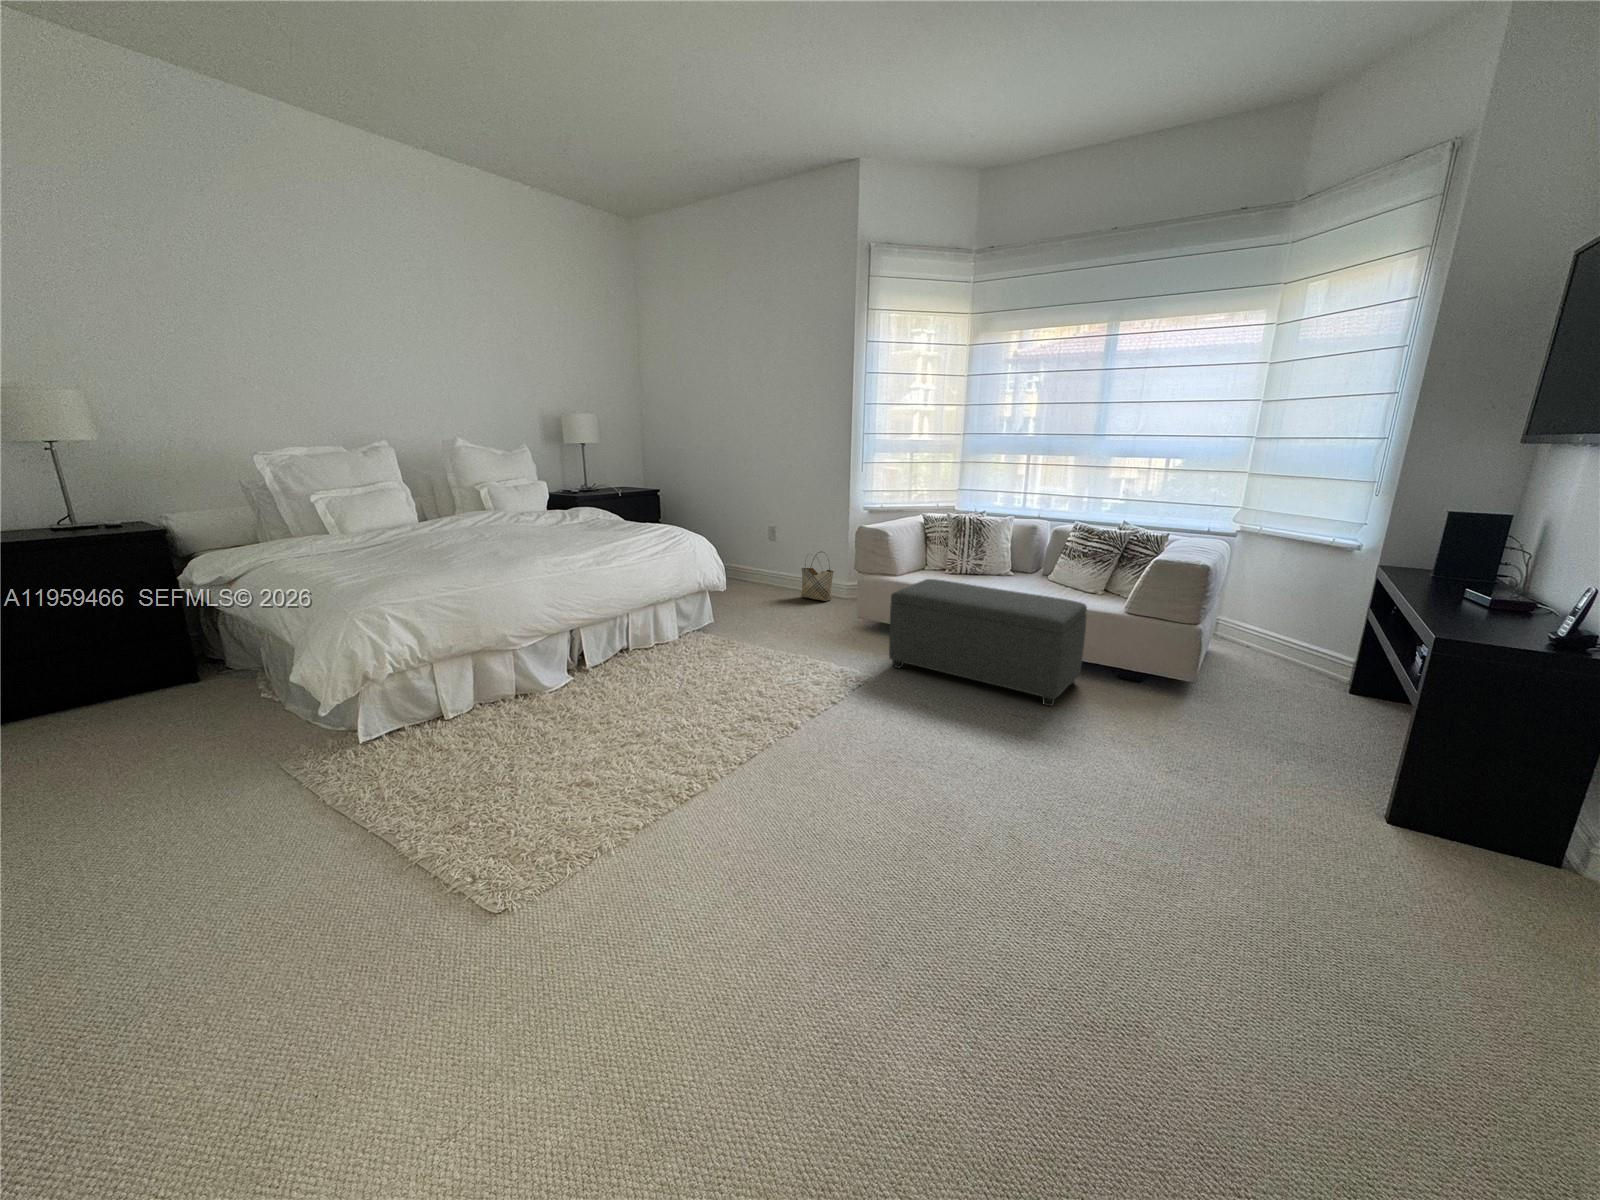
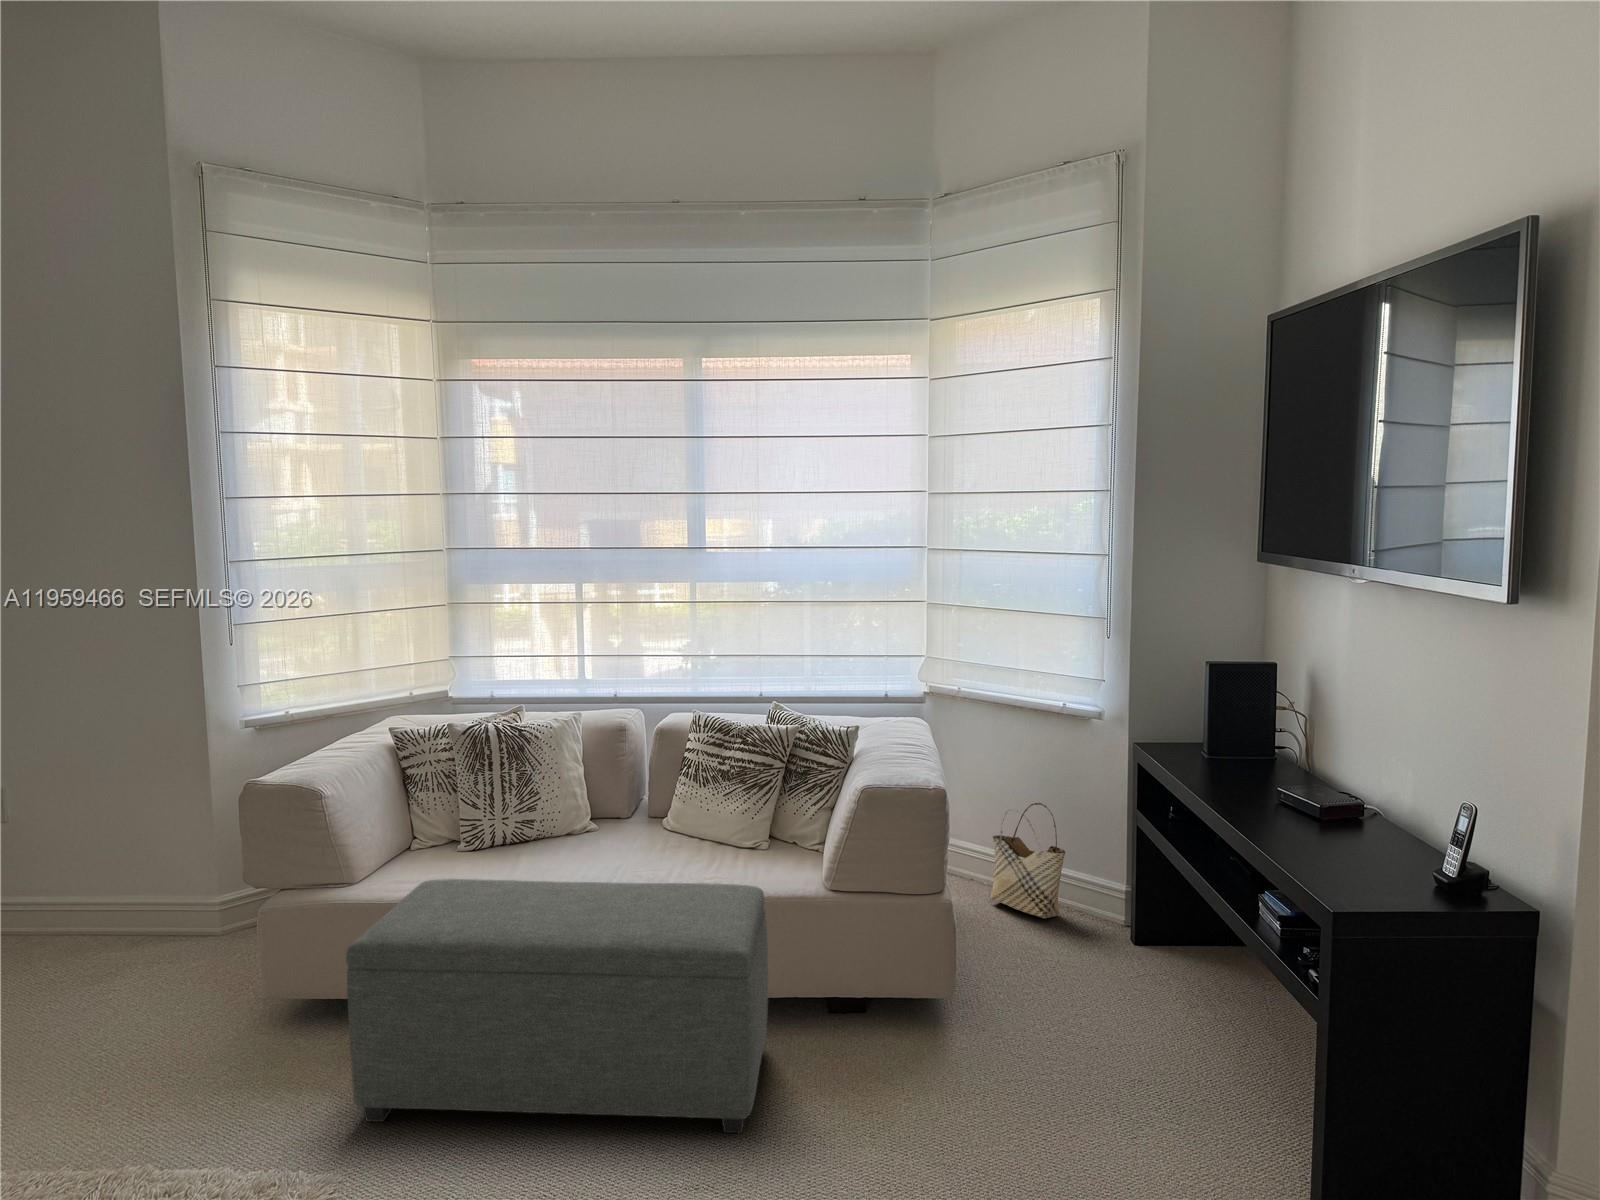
woven basket: present [801,552,834,601] -> present [990,803,1065,918]

